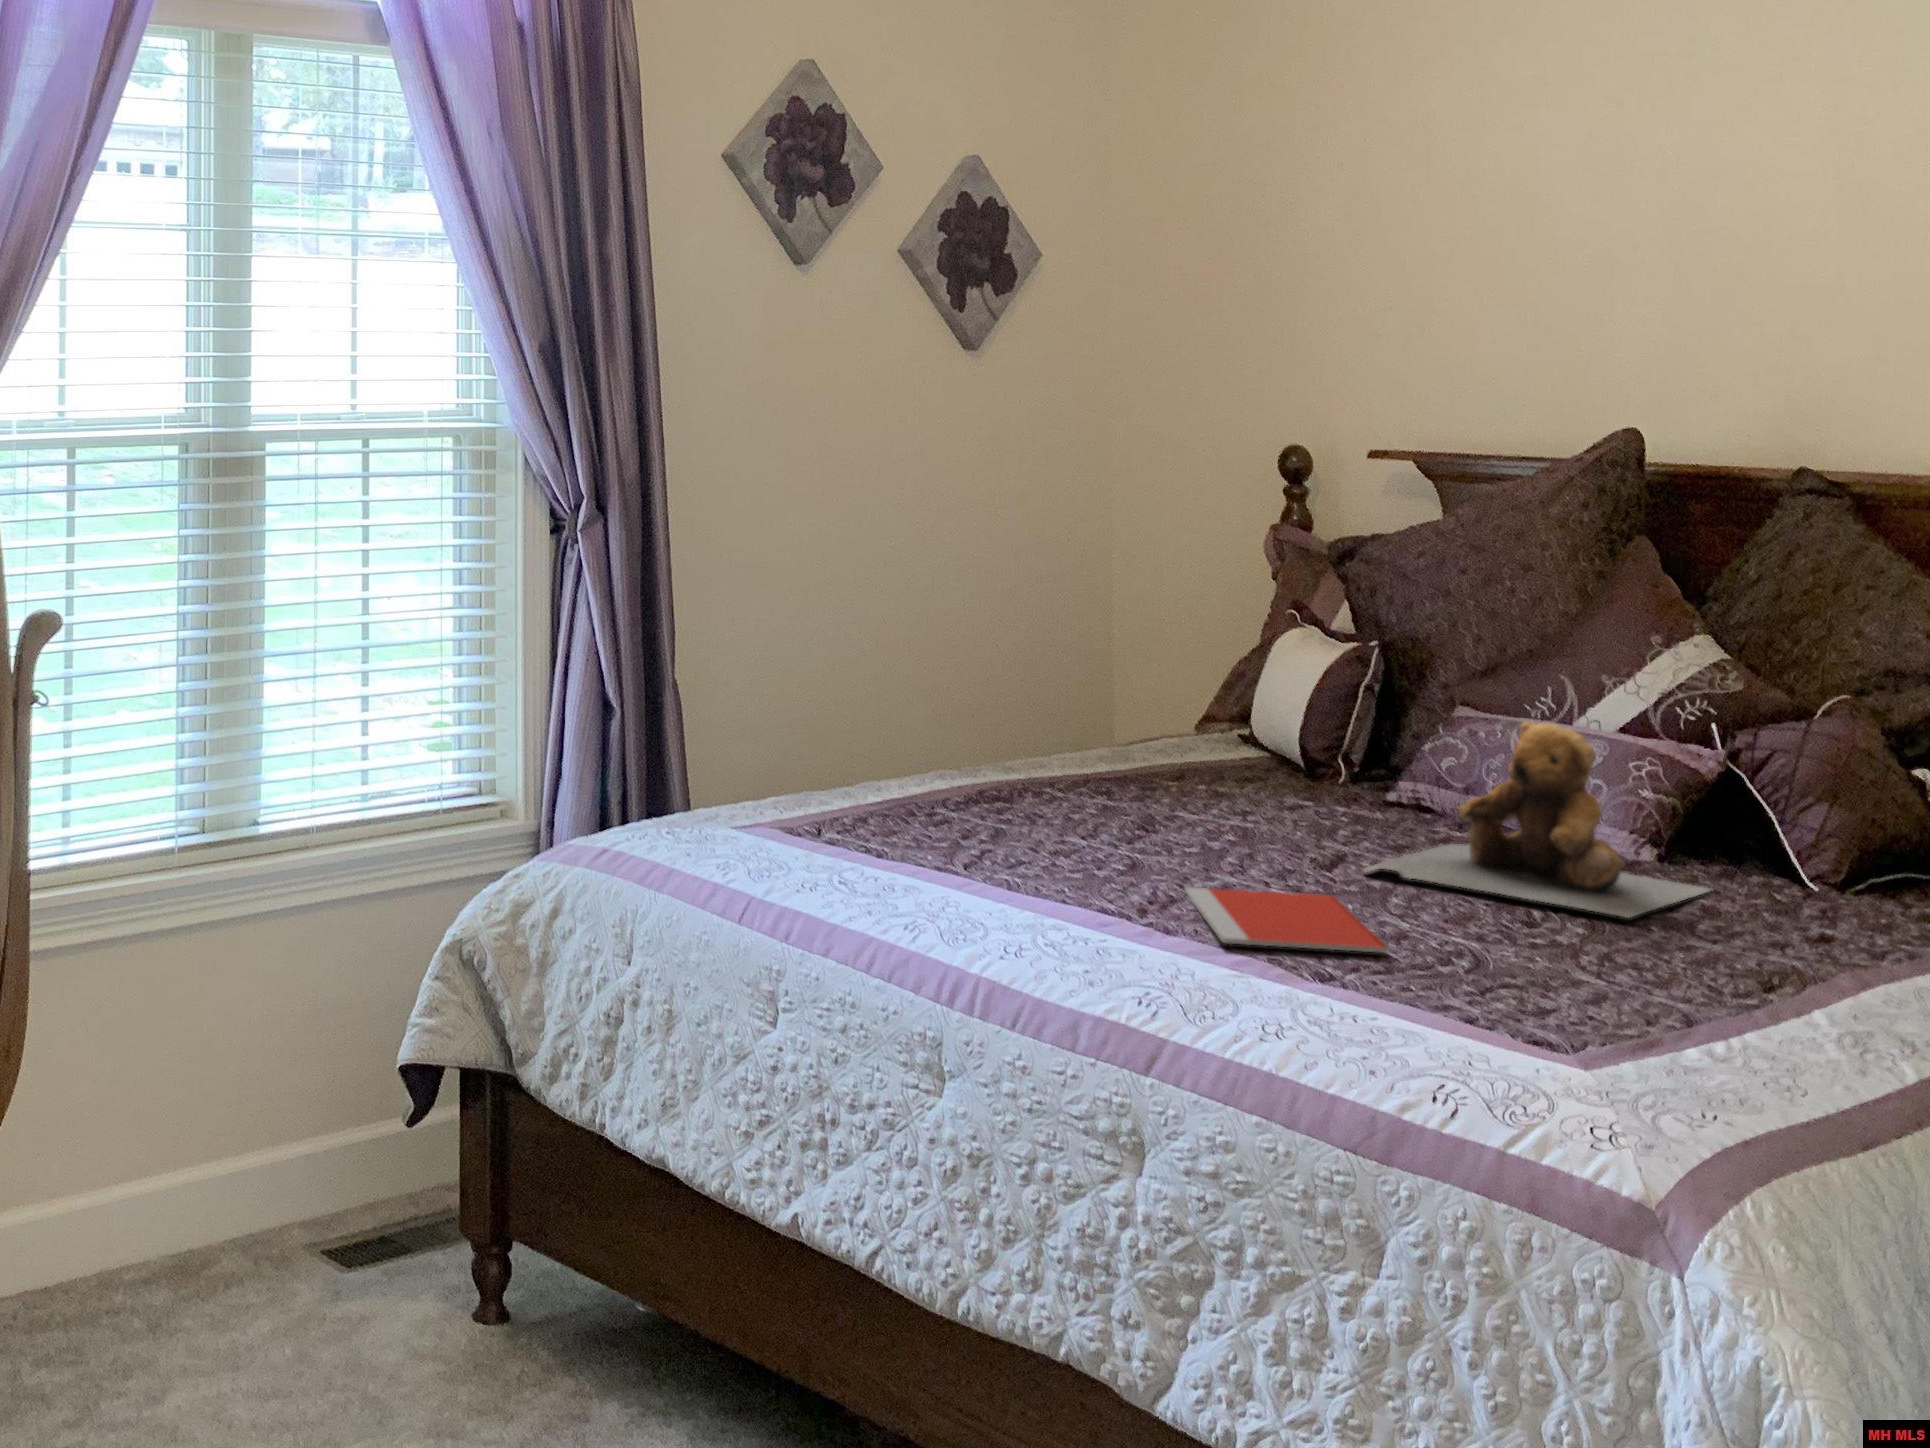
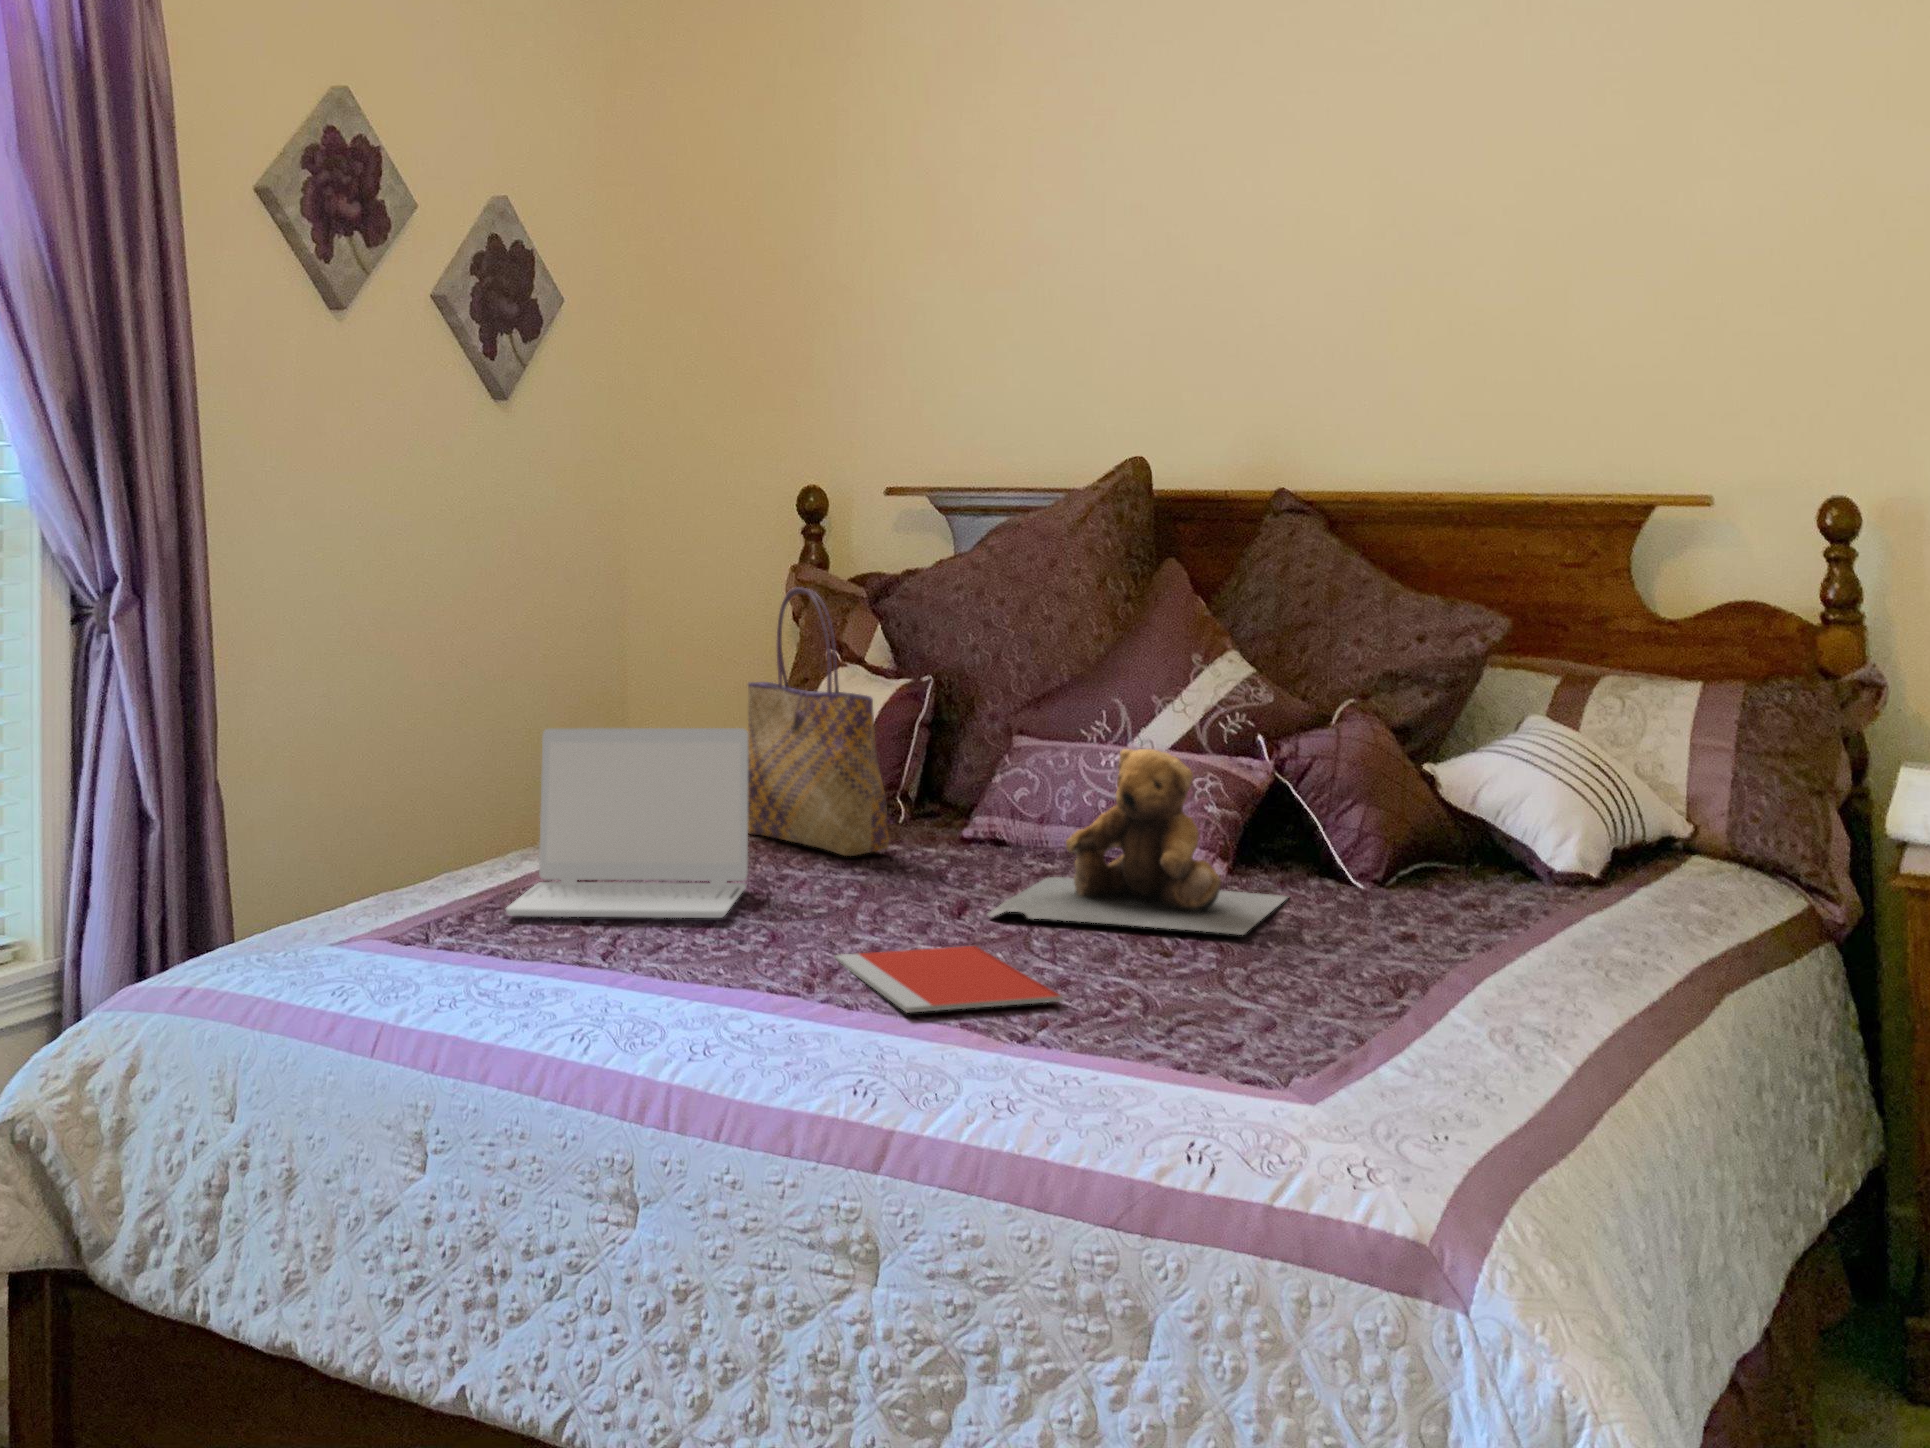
tote bag: none [1162,541,1296,804] -> present [748,587,889,856]
laptop: none [892,657,1139,844] -> present [506,728,748,918]

